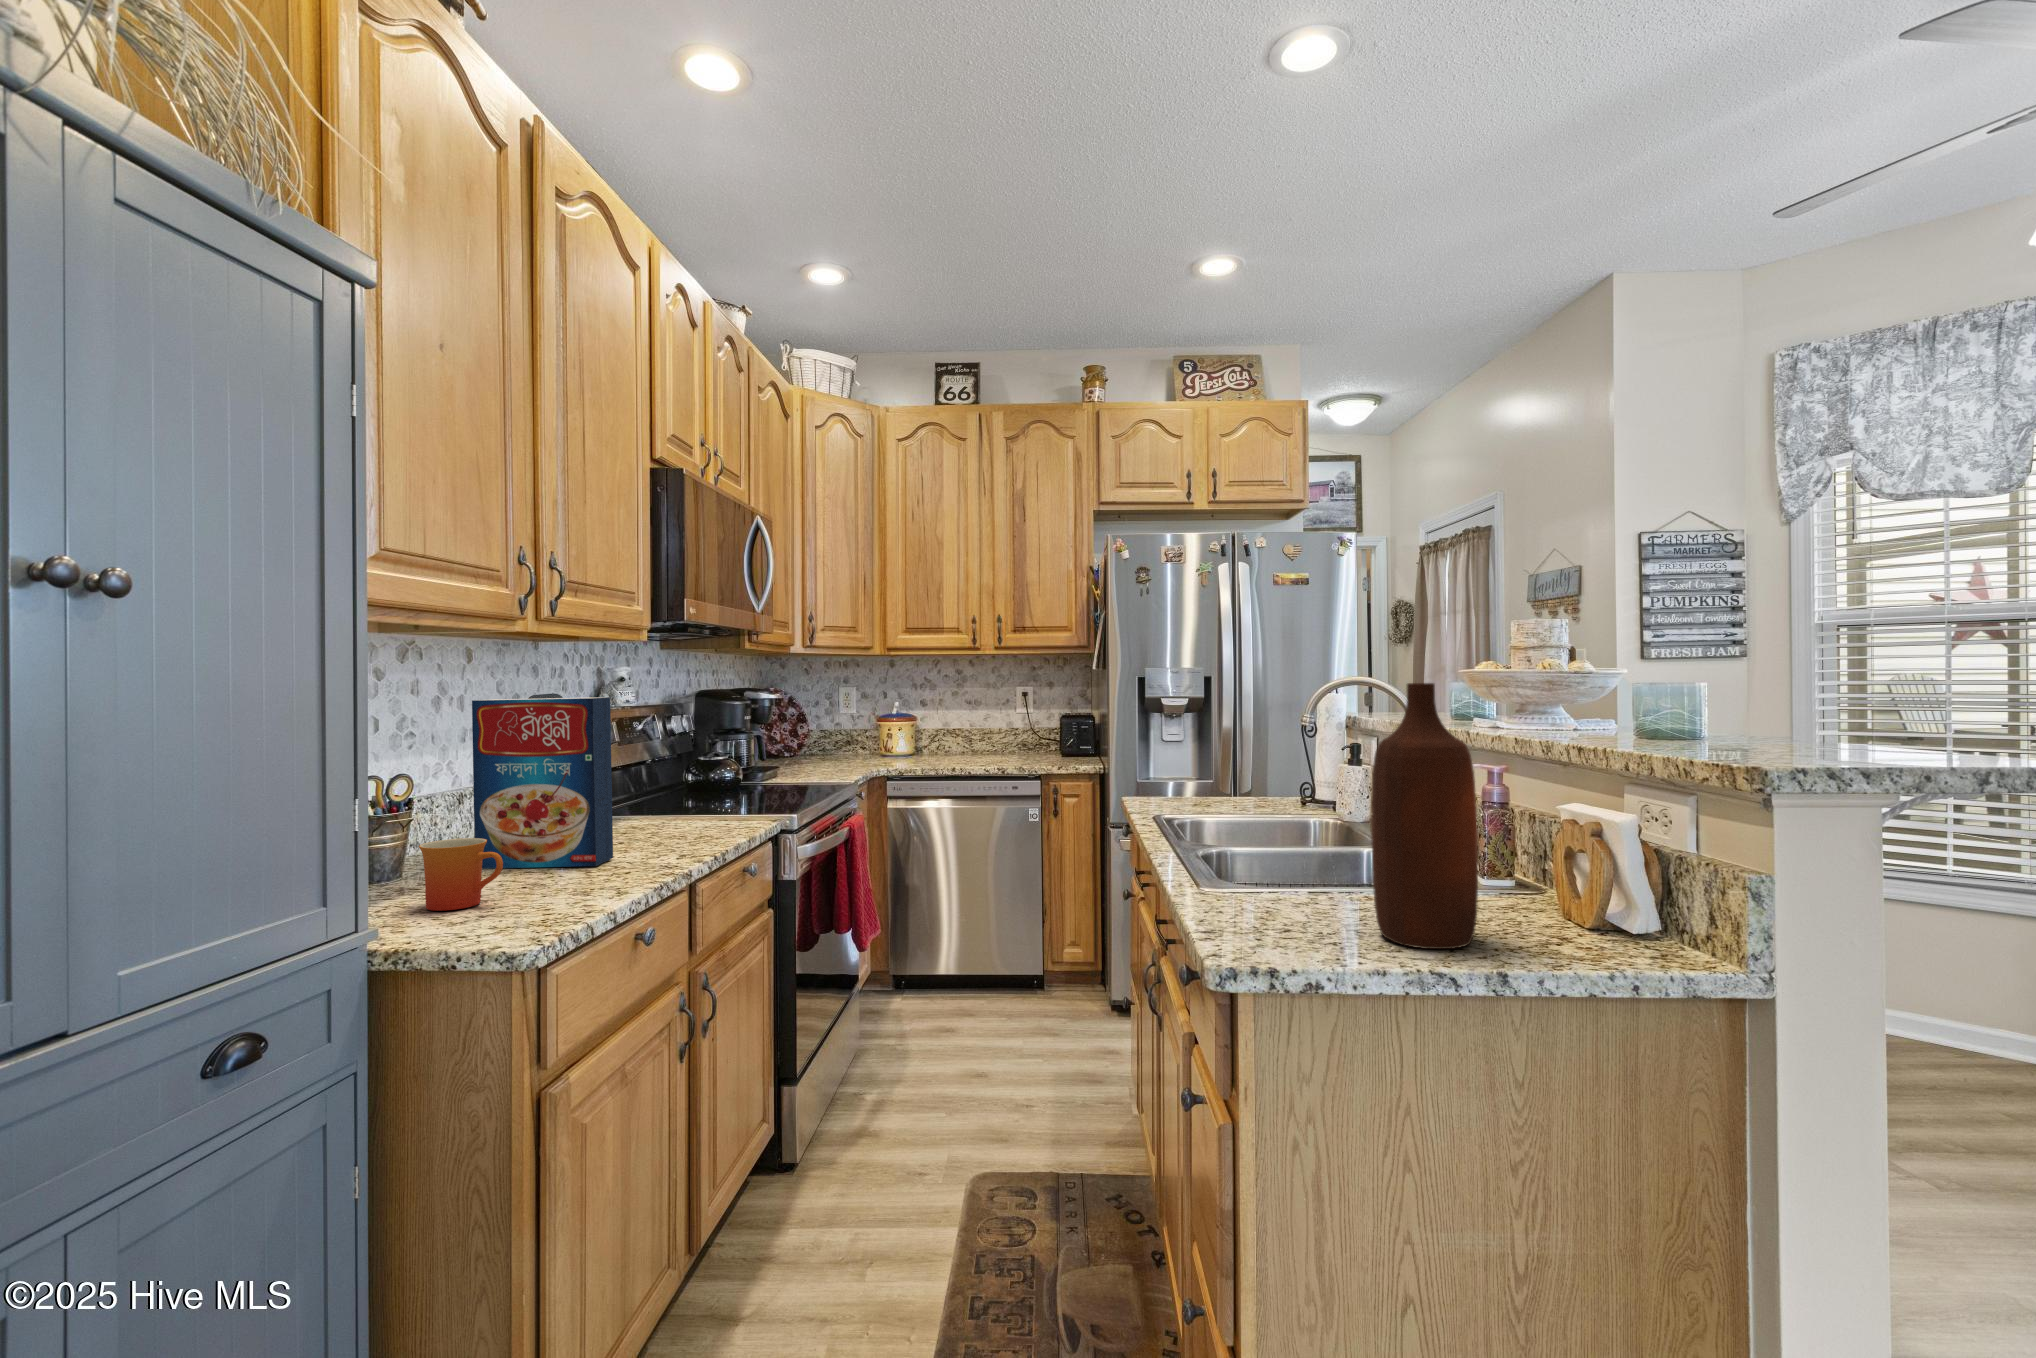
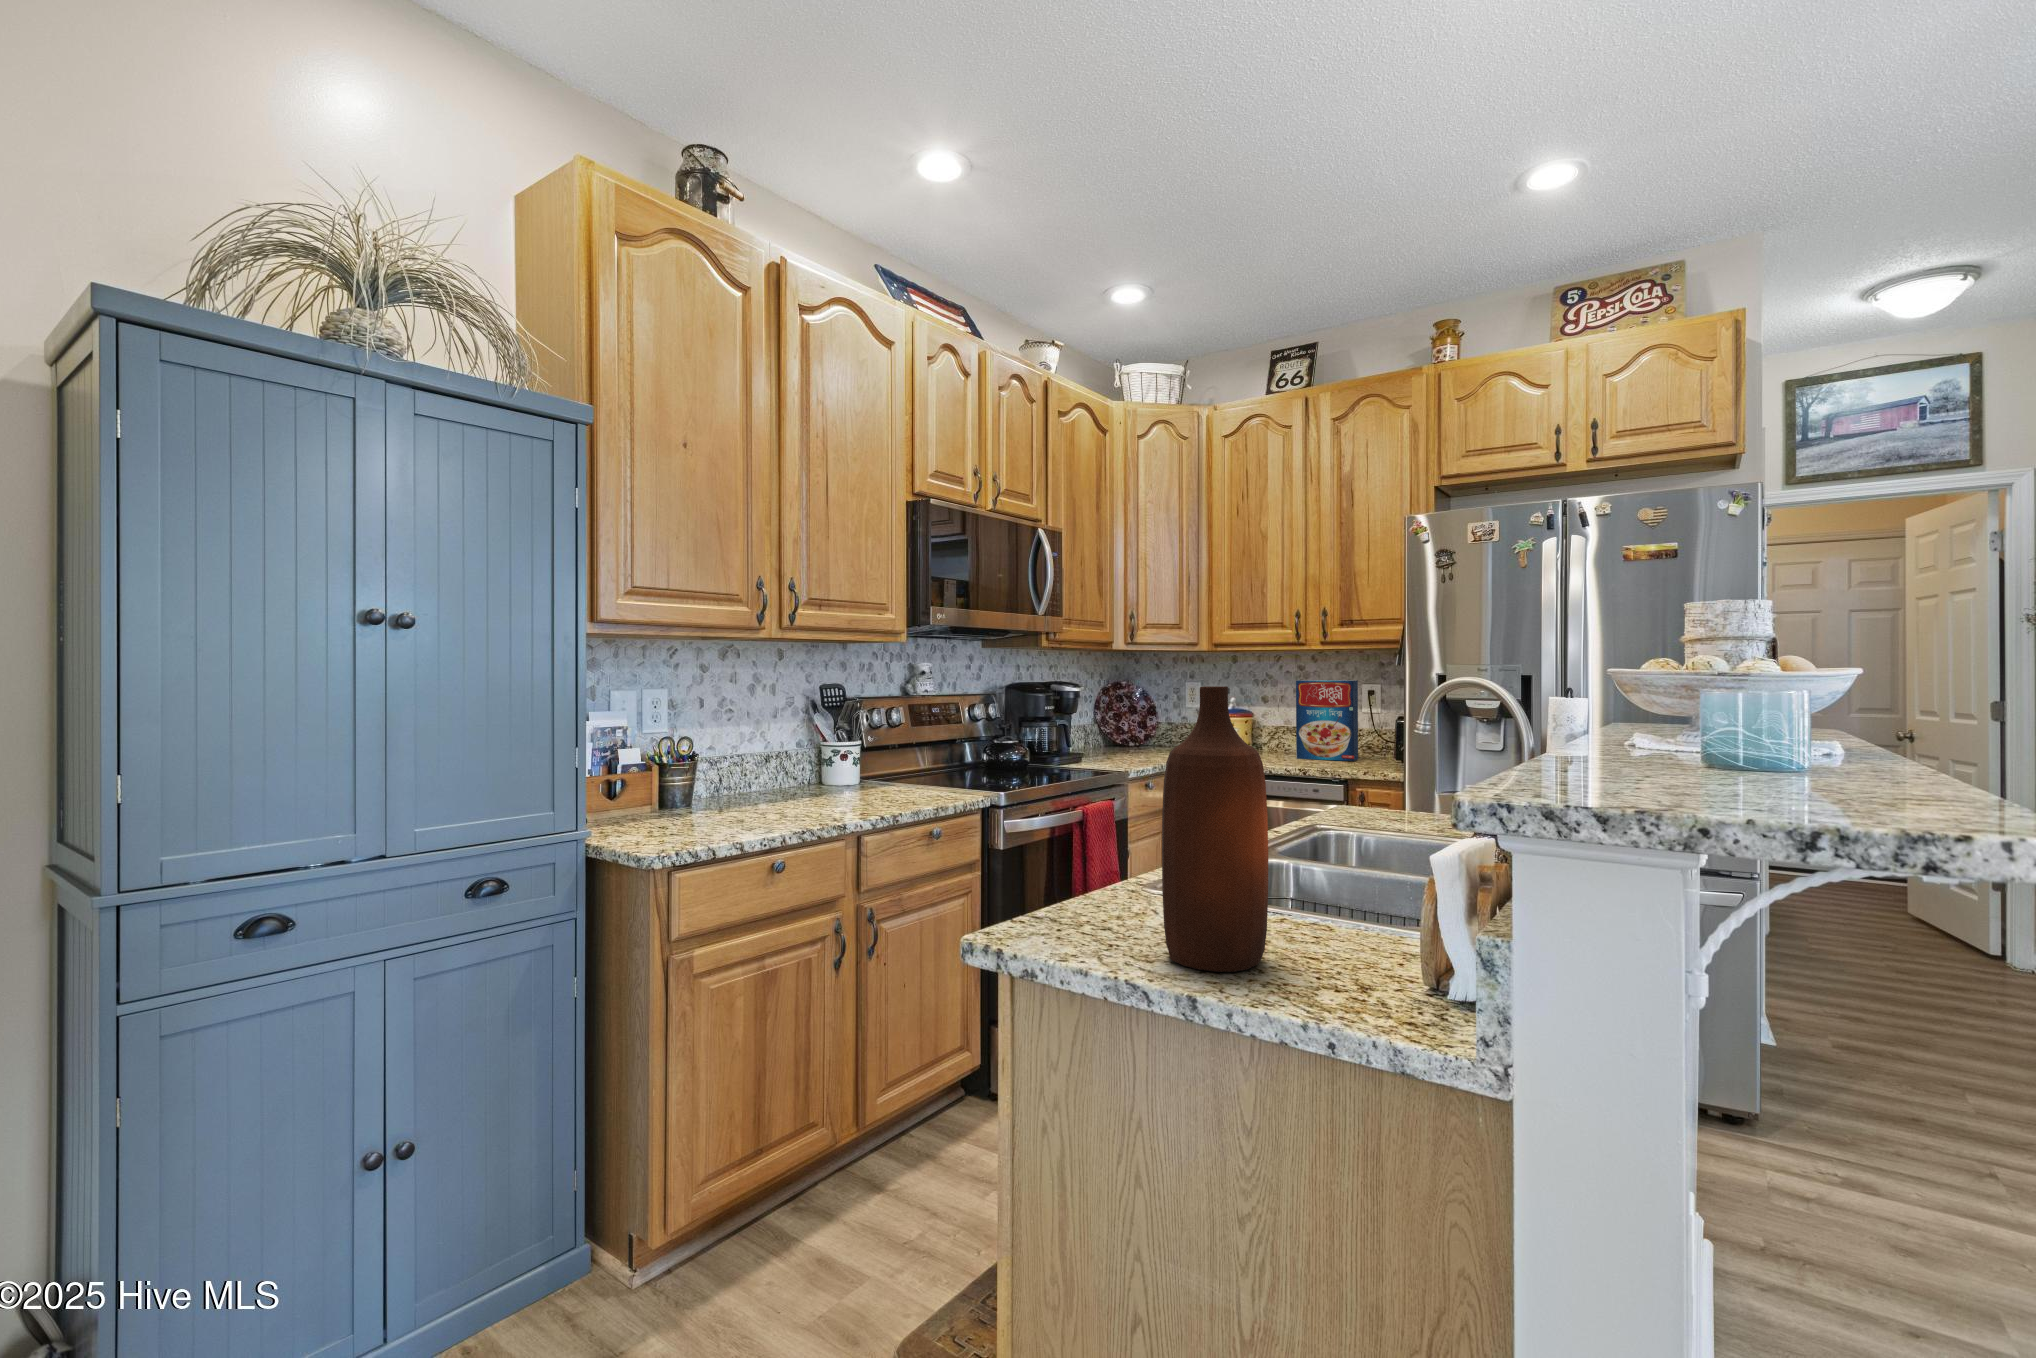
cereal box: present [472,697,613,869] -> present [1296,680,1358,761]
mug: present [419,838,503,911] -> none [648,783,693,832]

